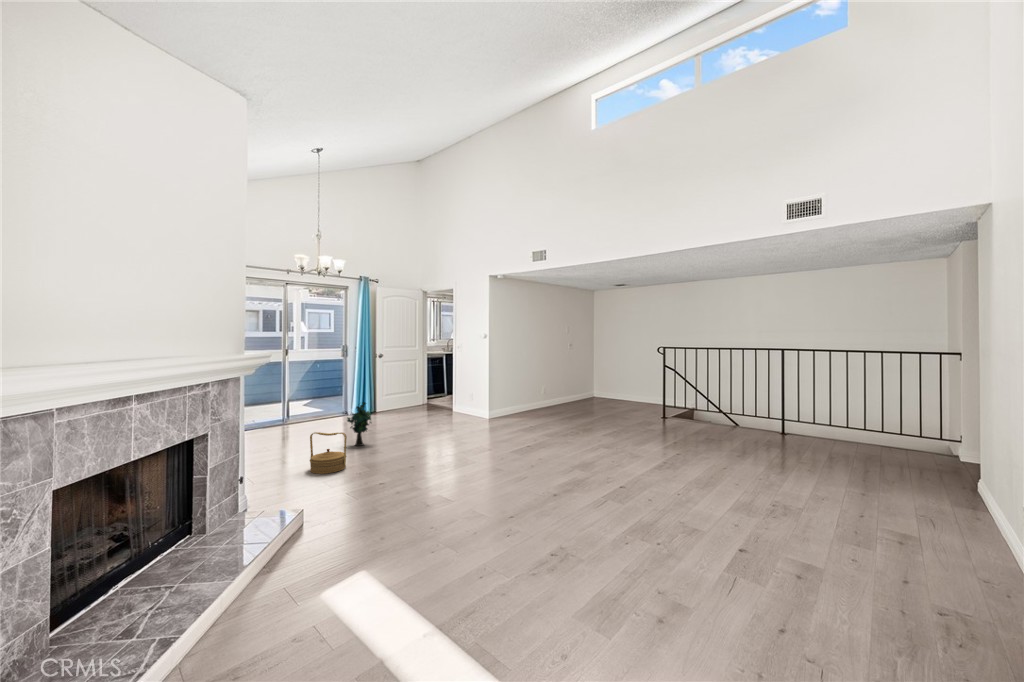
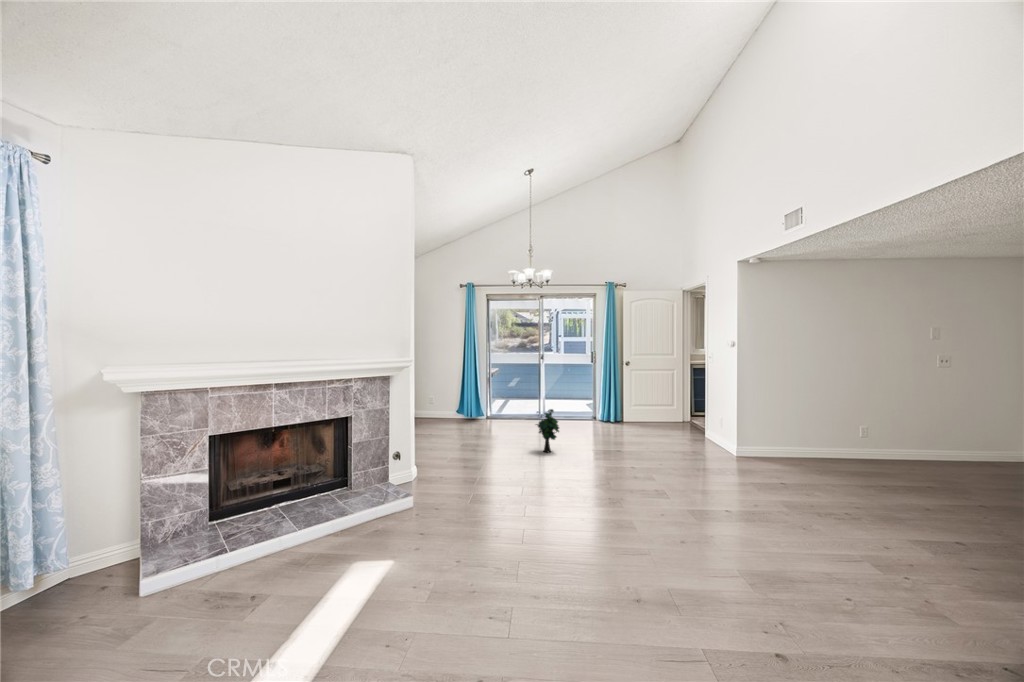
basket: present [310,432,347,474] -> none [469,431,500,471]

